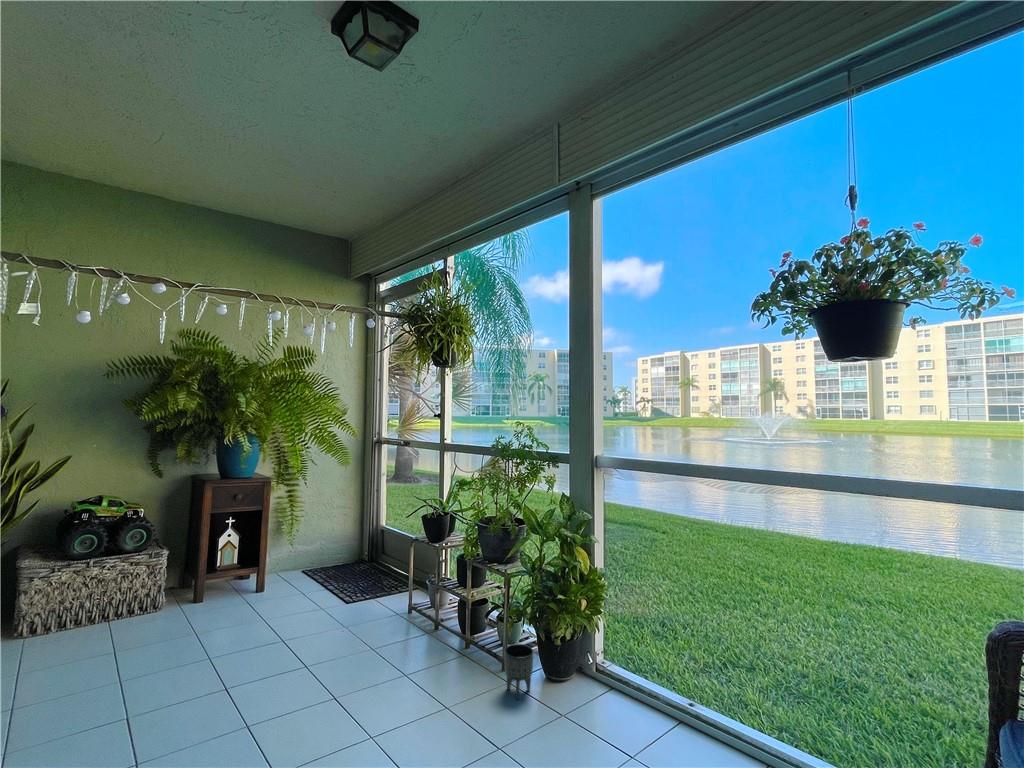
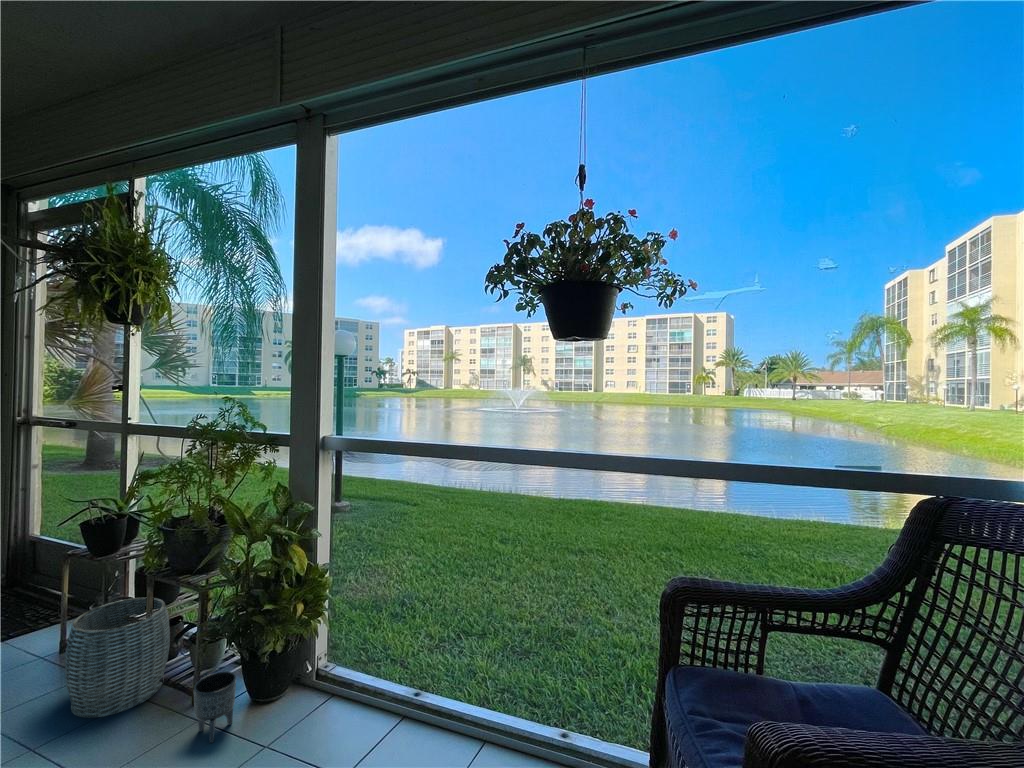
woven basket: none [420,577,480,661] -> present [65,598,170,718]

